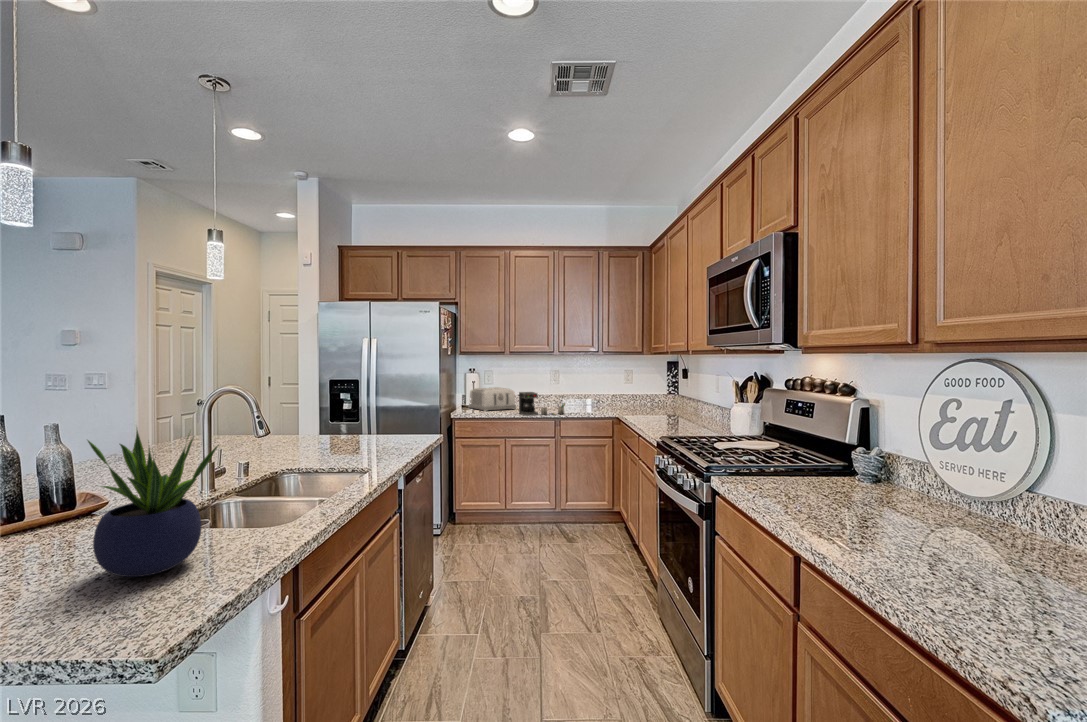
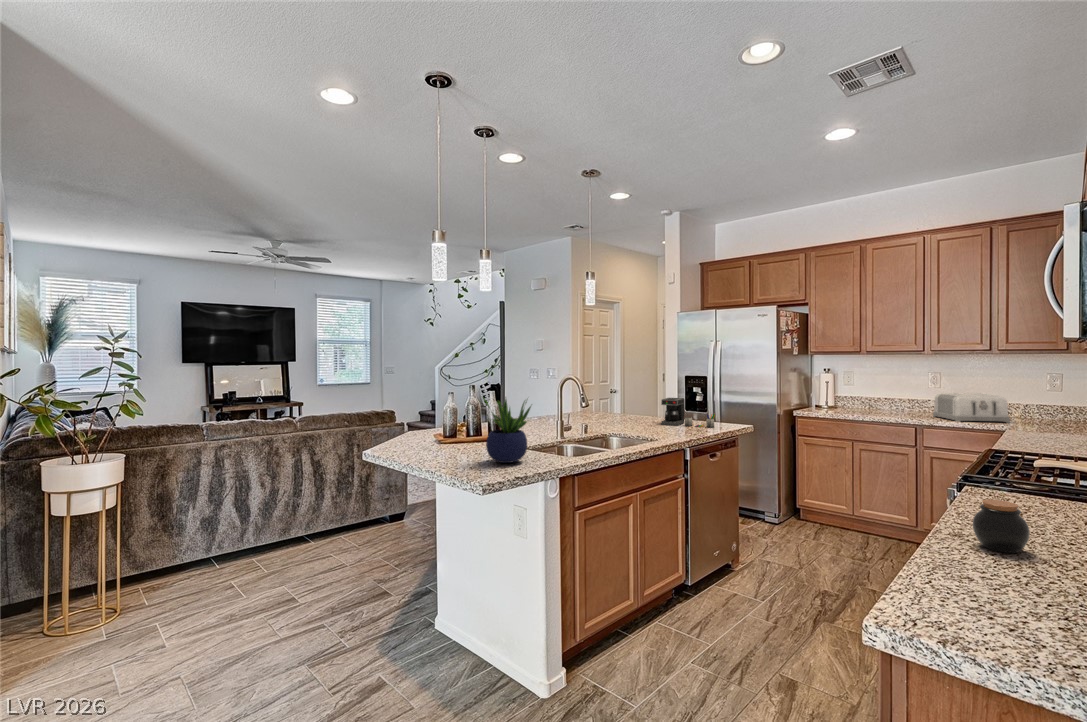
toaster: present [469,387,516,411] -> present [933,393,1010,423]
coffee maker: present [519,392,565,416] -> present [661,398,716,427]
jar: none [835,495,881,544] -> present [973,499,1030,553]

